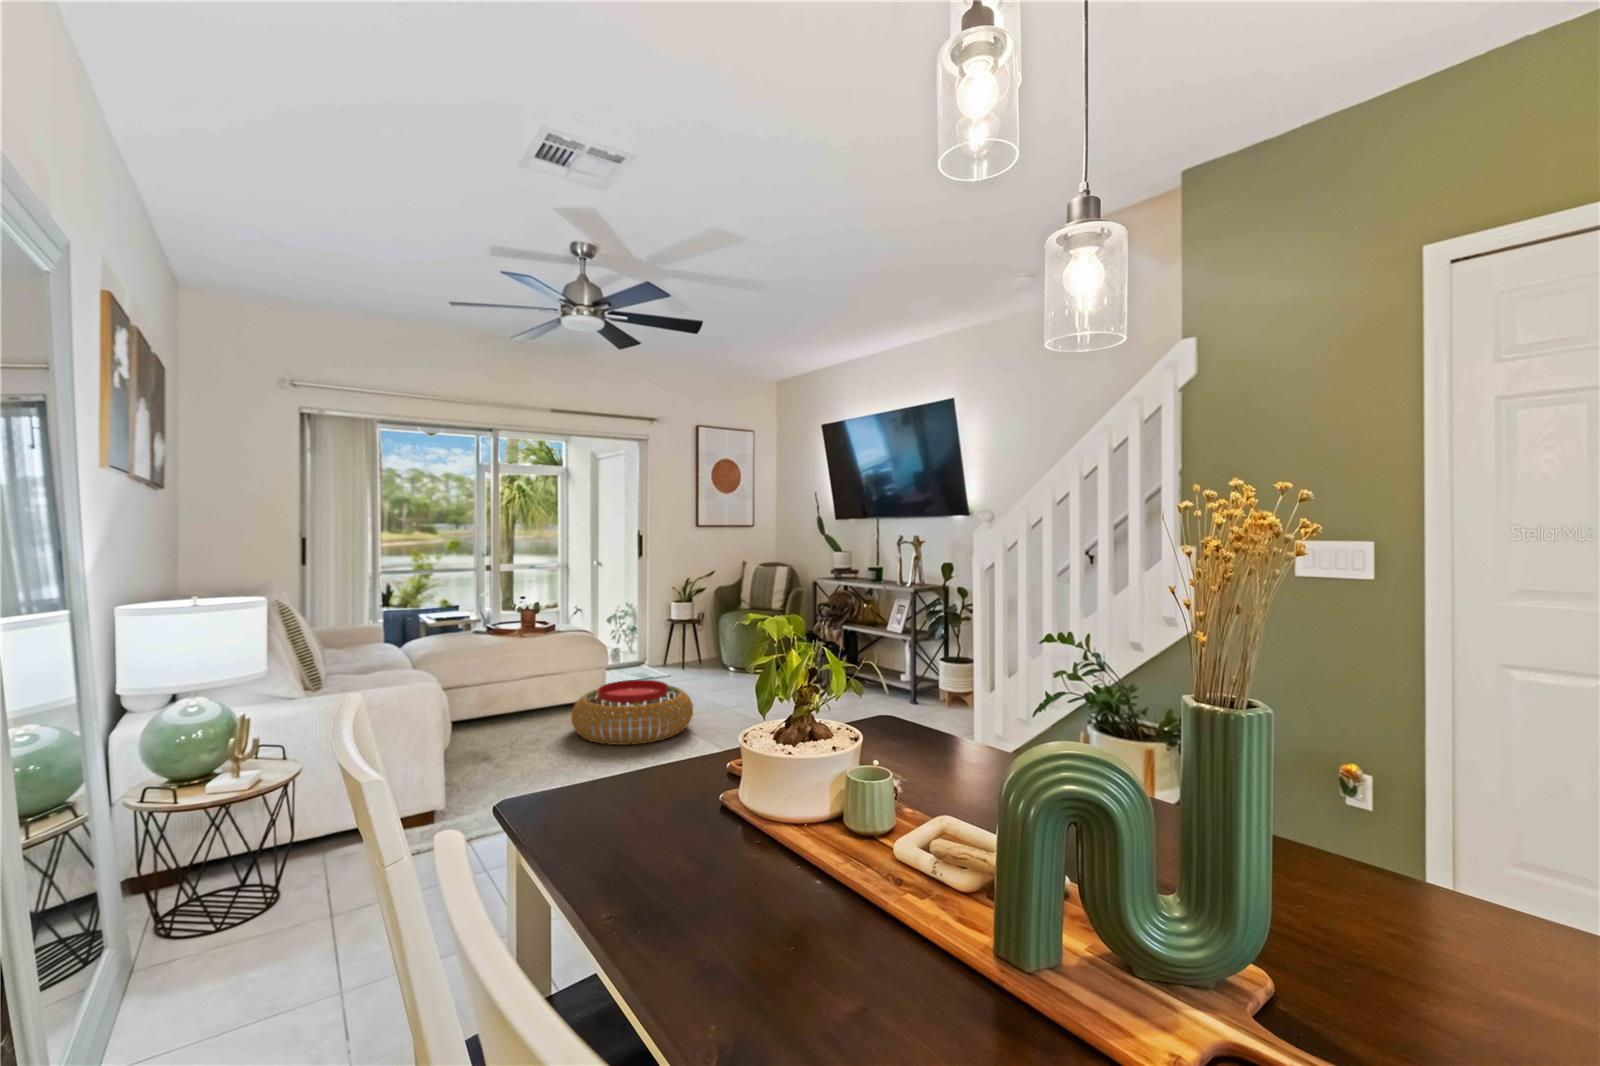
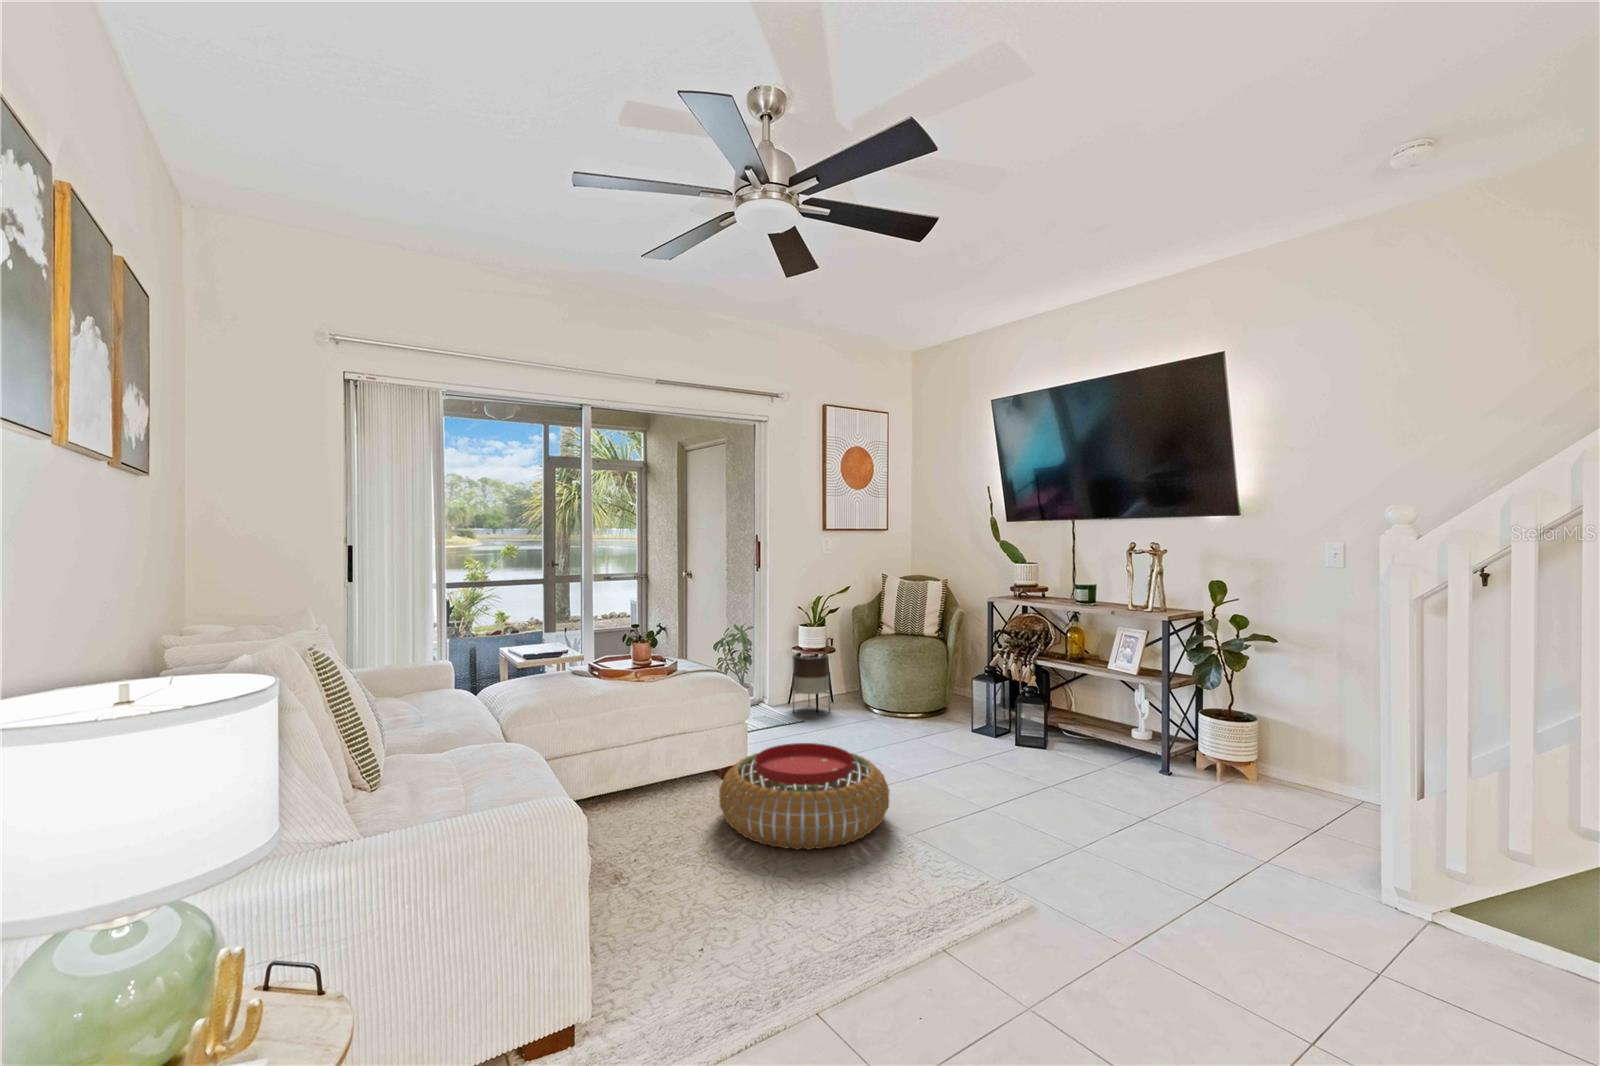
planter: none [666,623,696,671] -> present [792,653,830,696]

